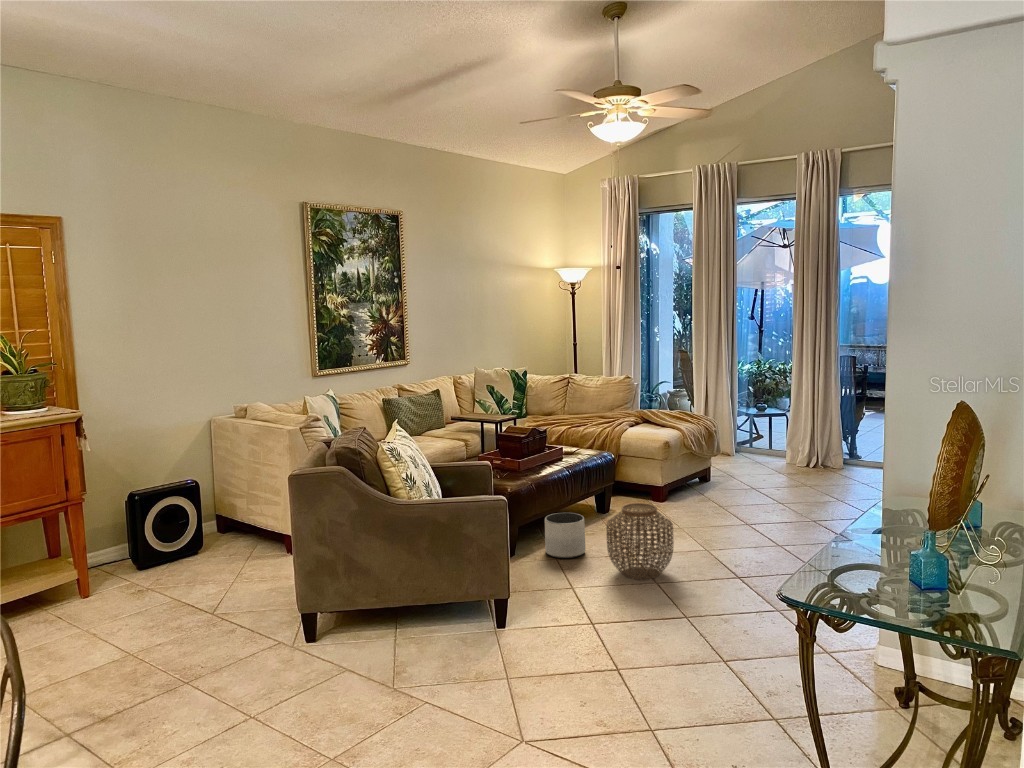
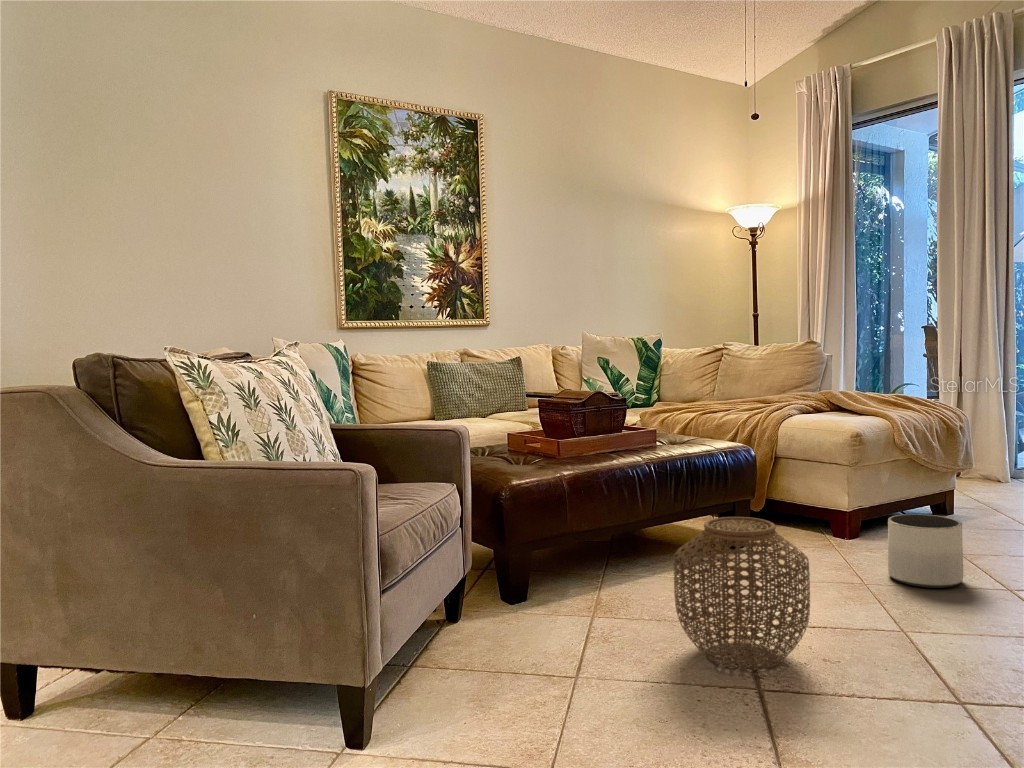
planter: present [545,513,585,558] -> present [888,514,963,588]

